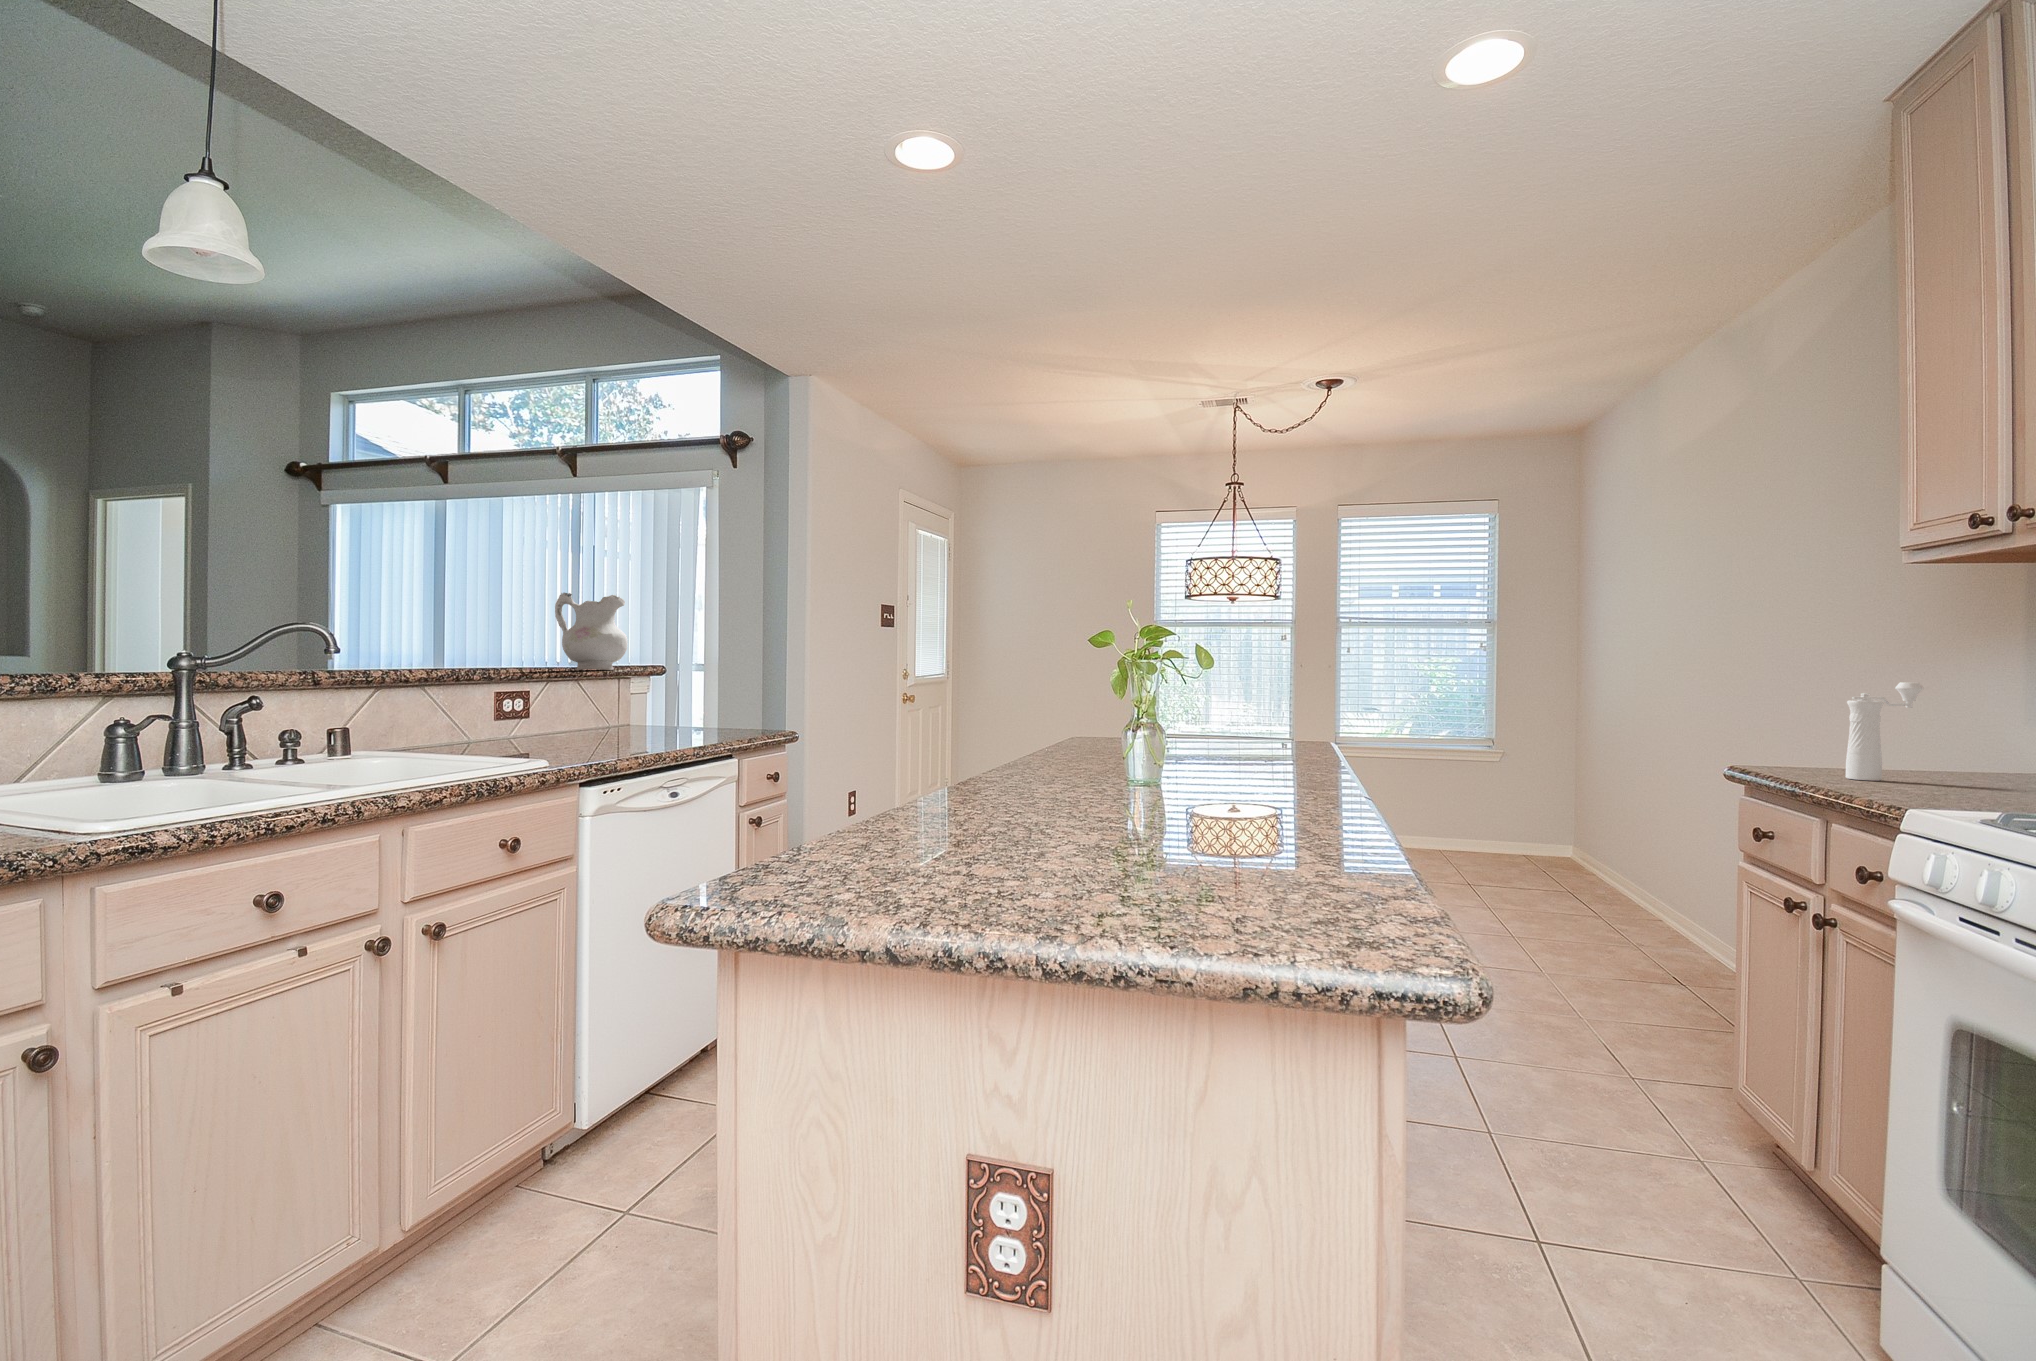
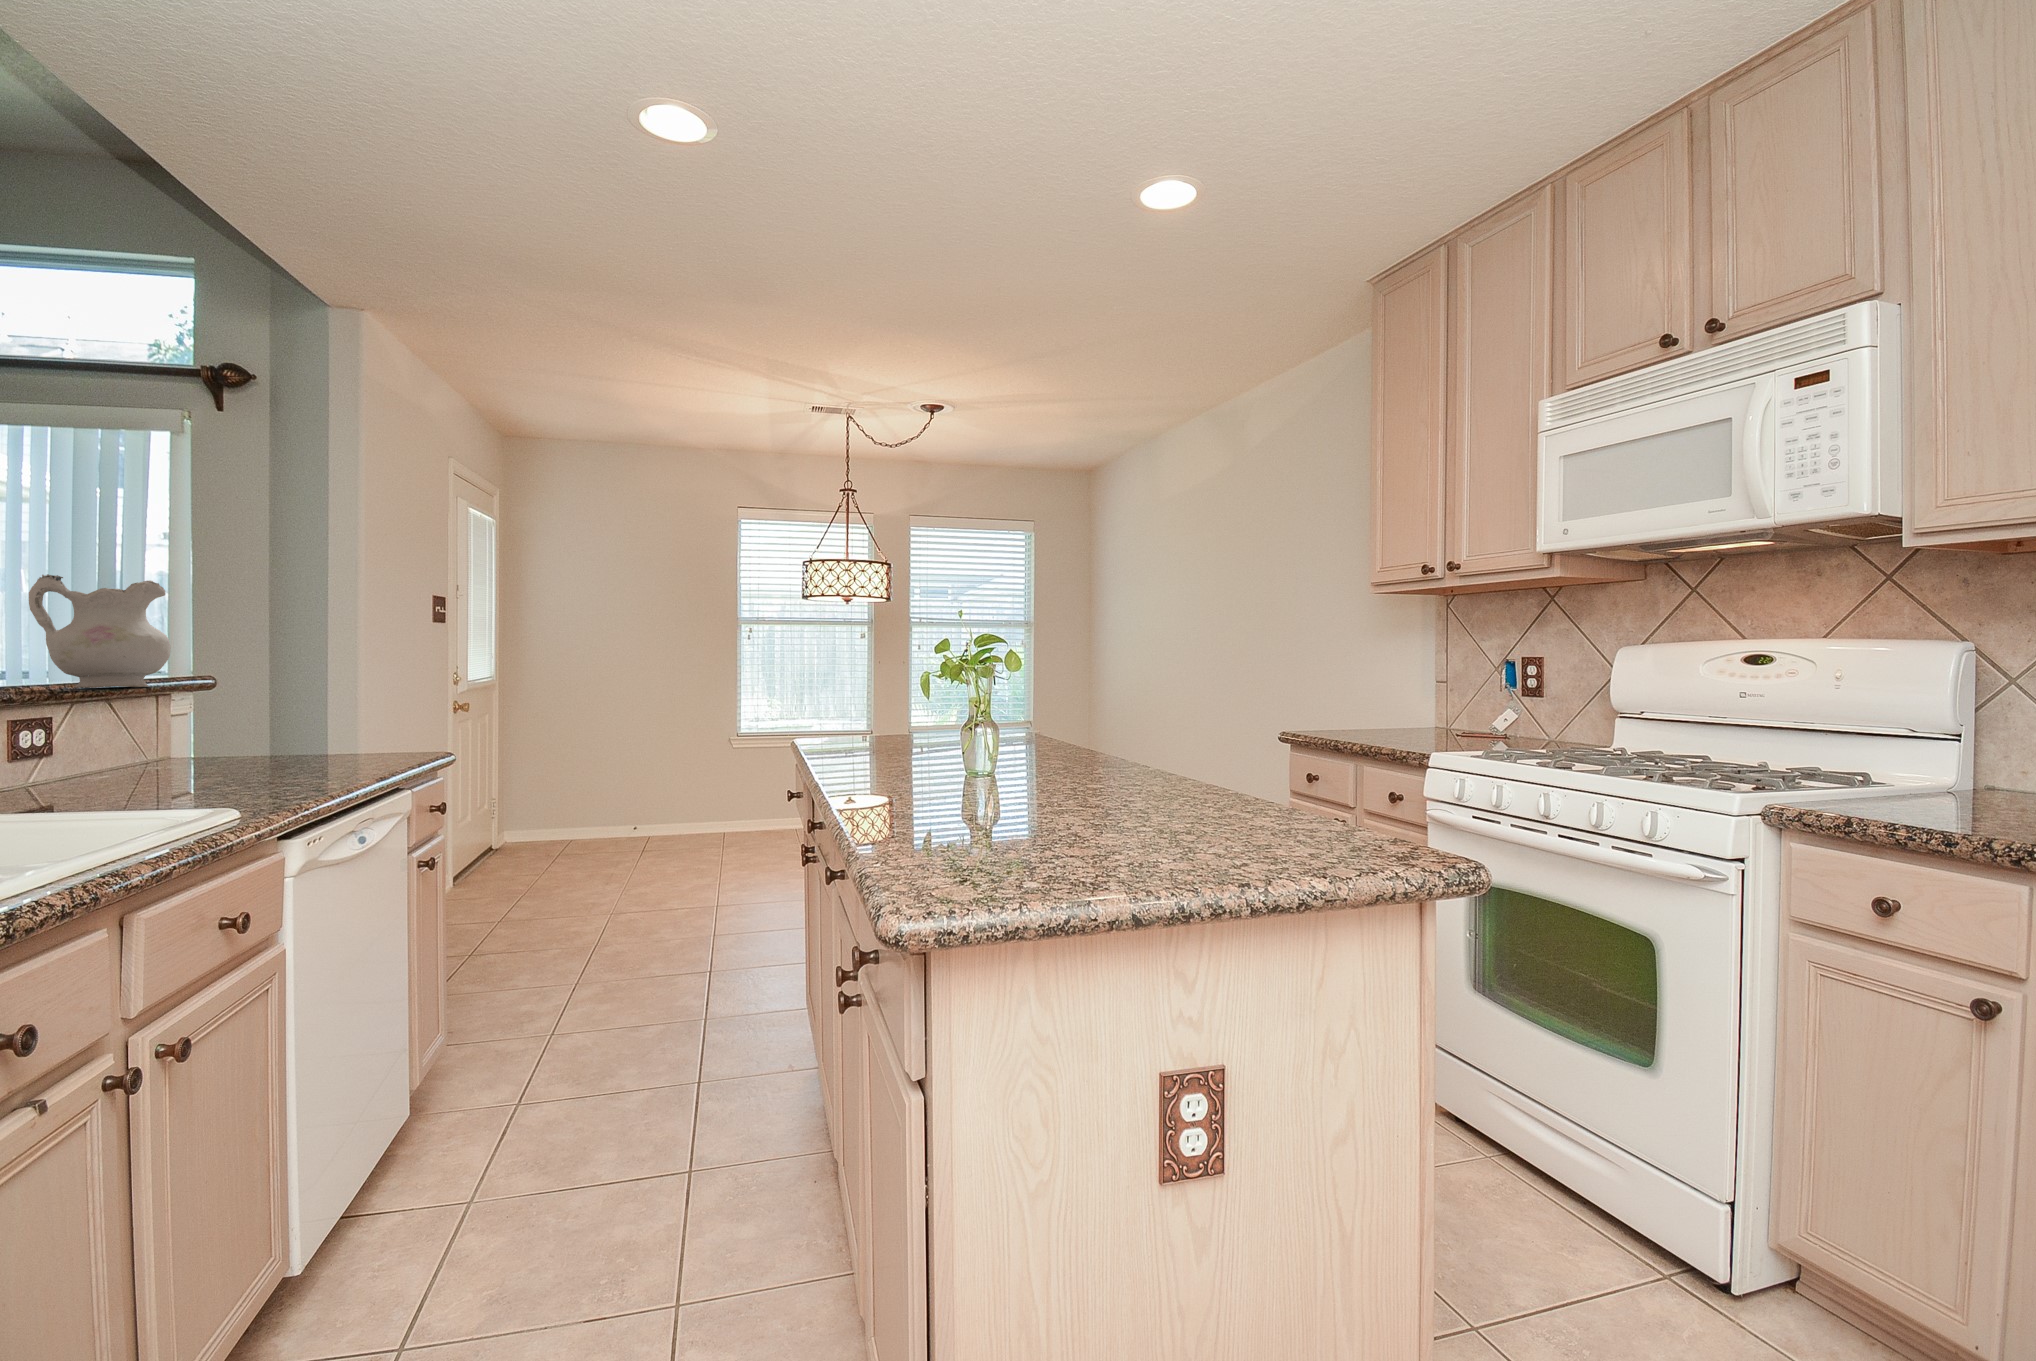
pepper mill: present [1846,682,1924,781] -> none [1348,670,1381,734]

